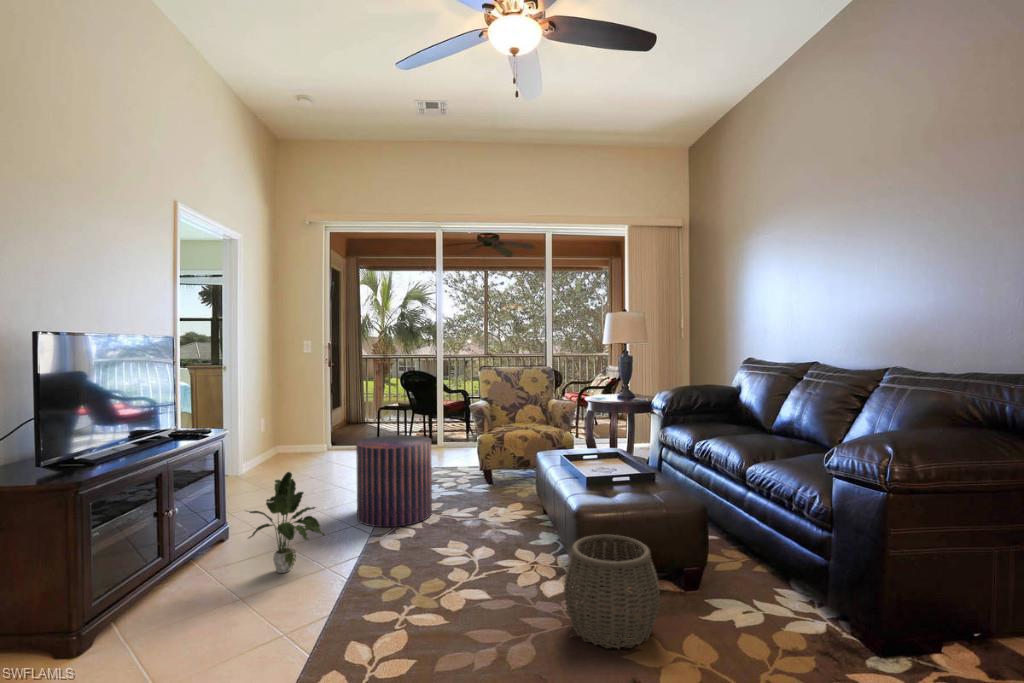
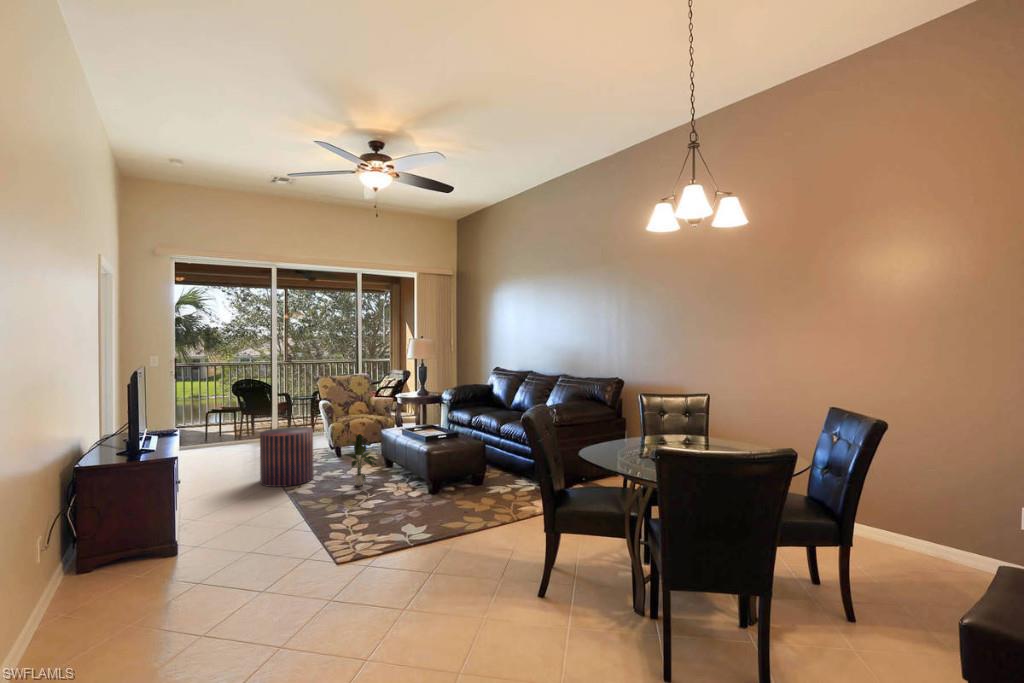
potted plant: present [249,472,324,573] -> present [345,434,377,486]
woven basket: present [564,535,660,648] -> none [426,462,471,508]

